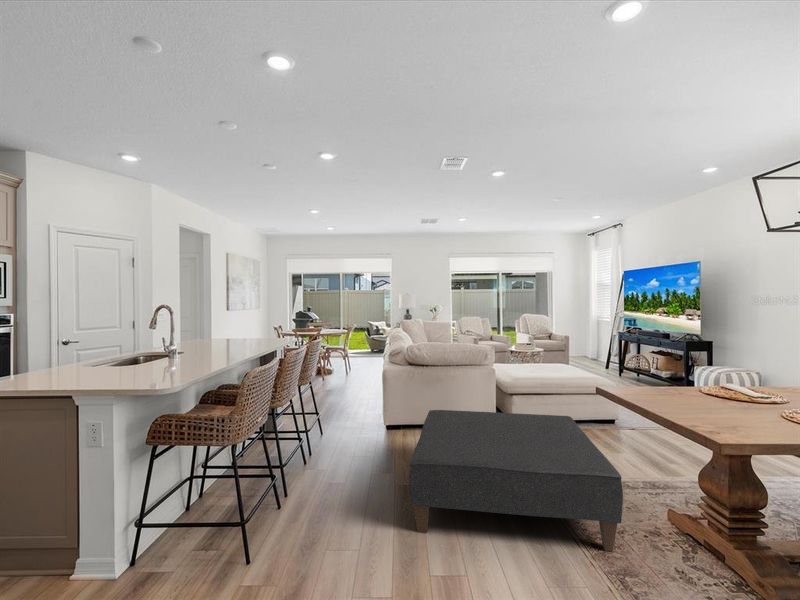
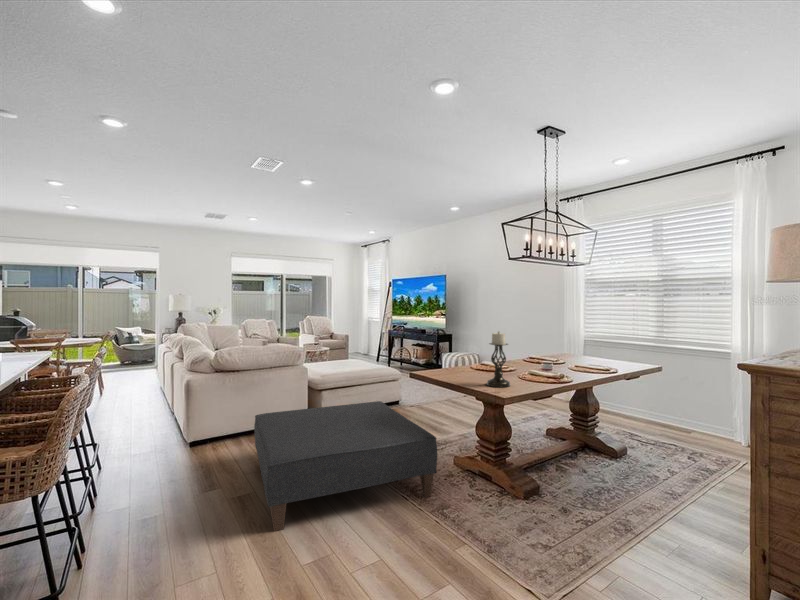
candle holder: none [713,339,759,425] -> present [487,331,510,387]

